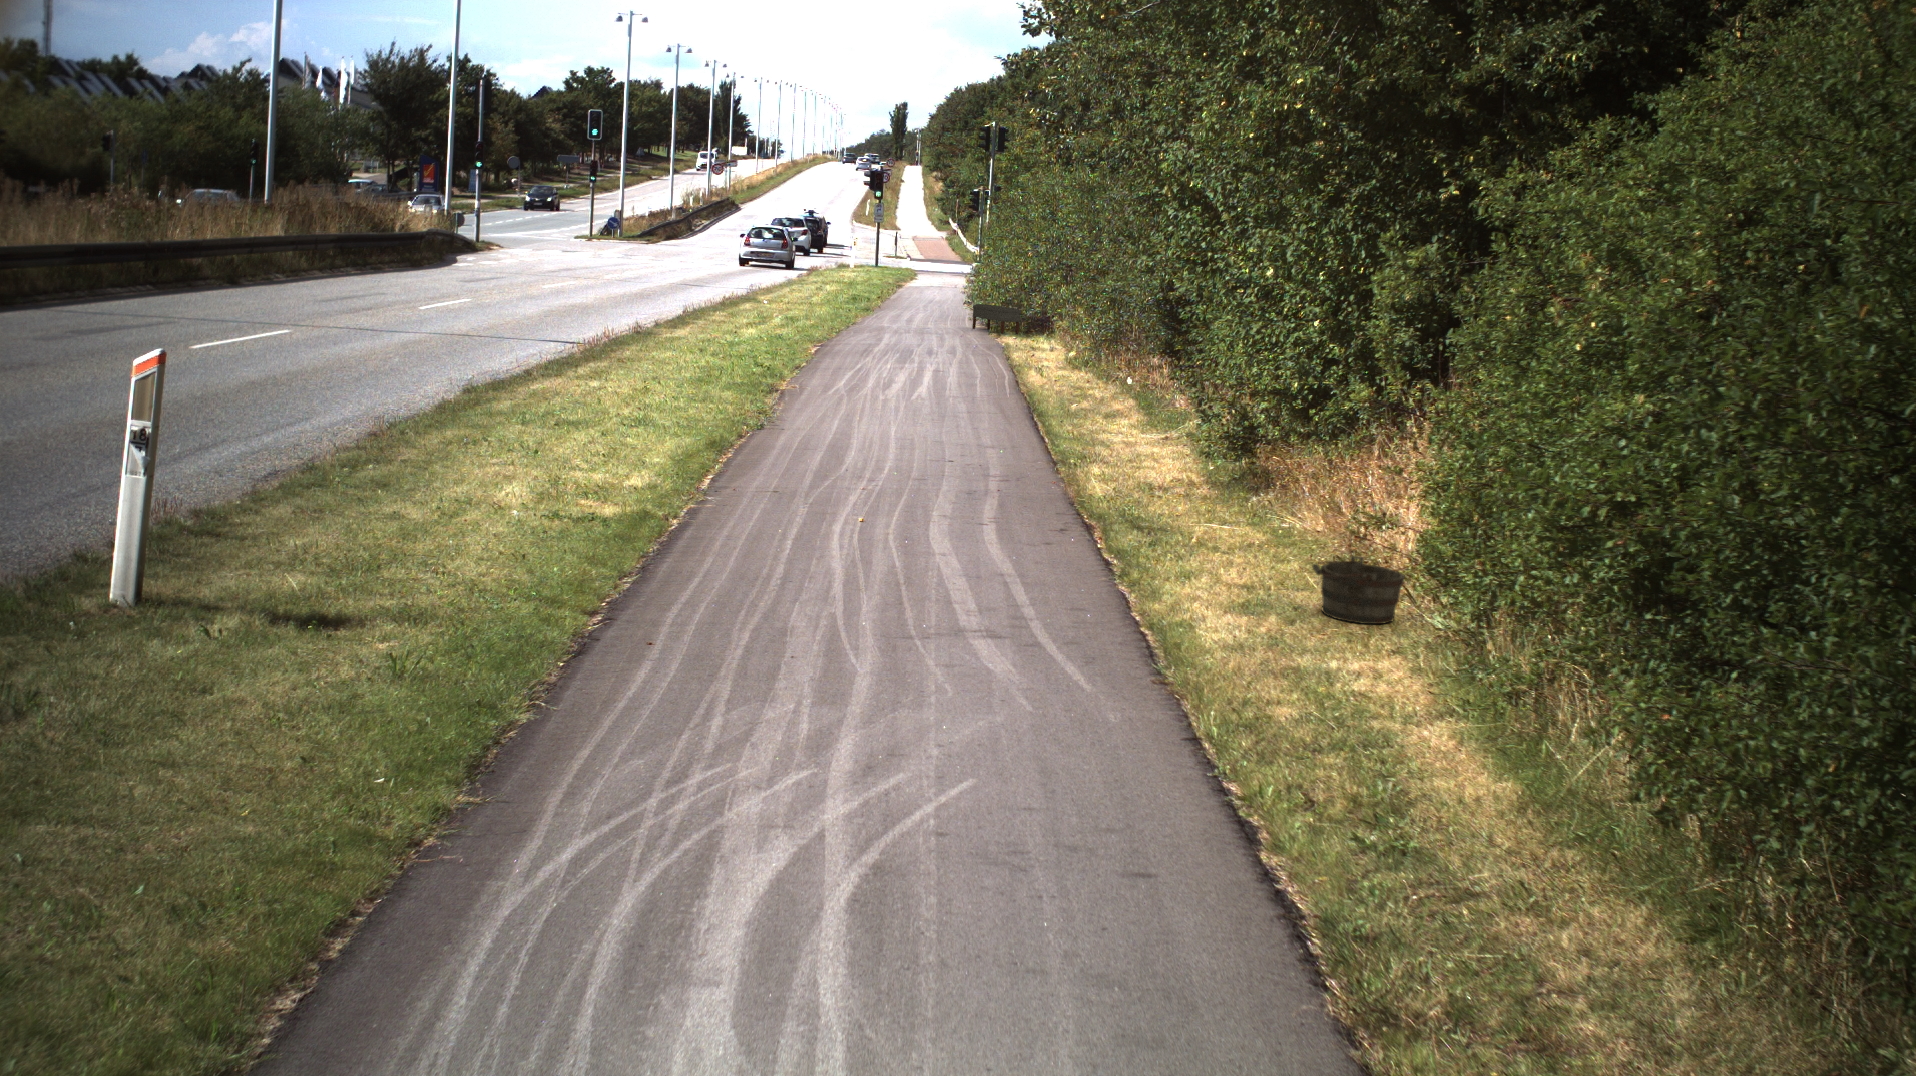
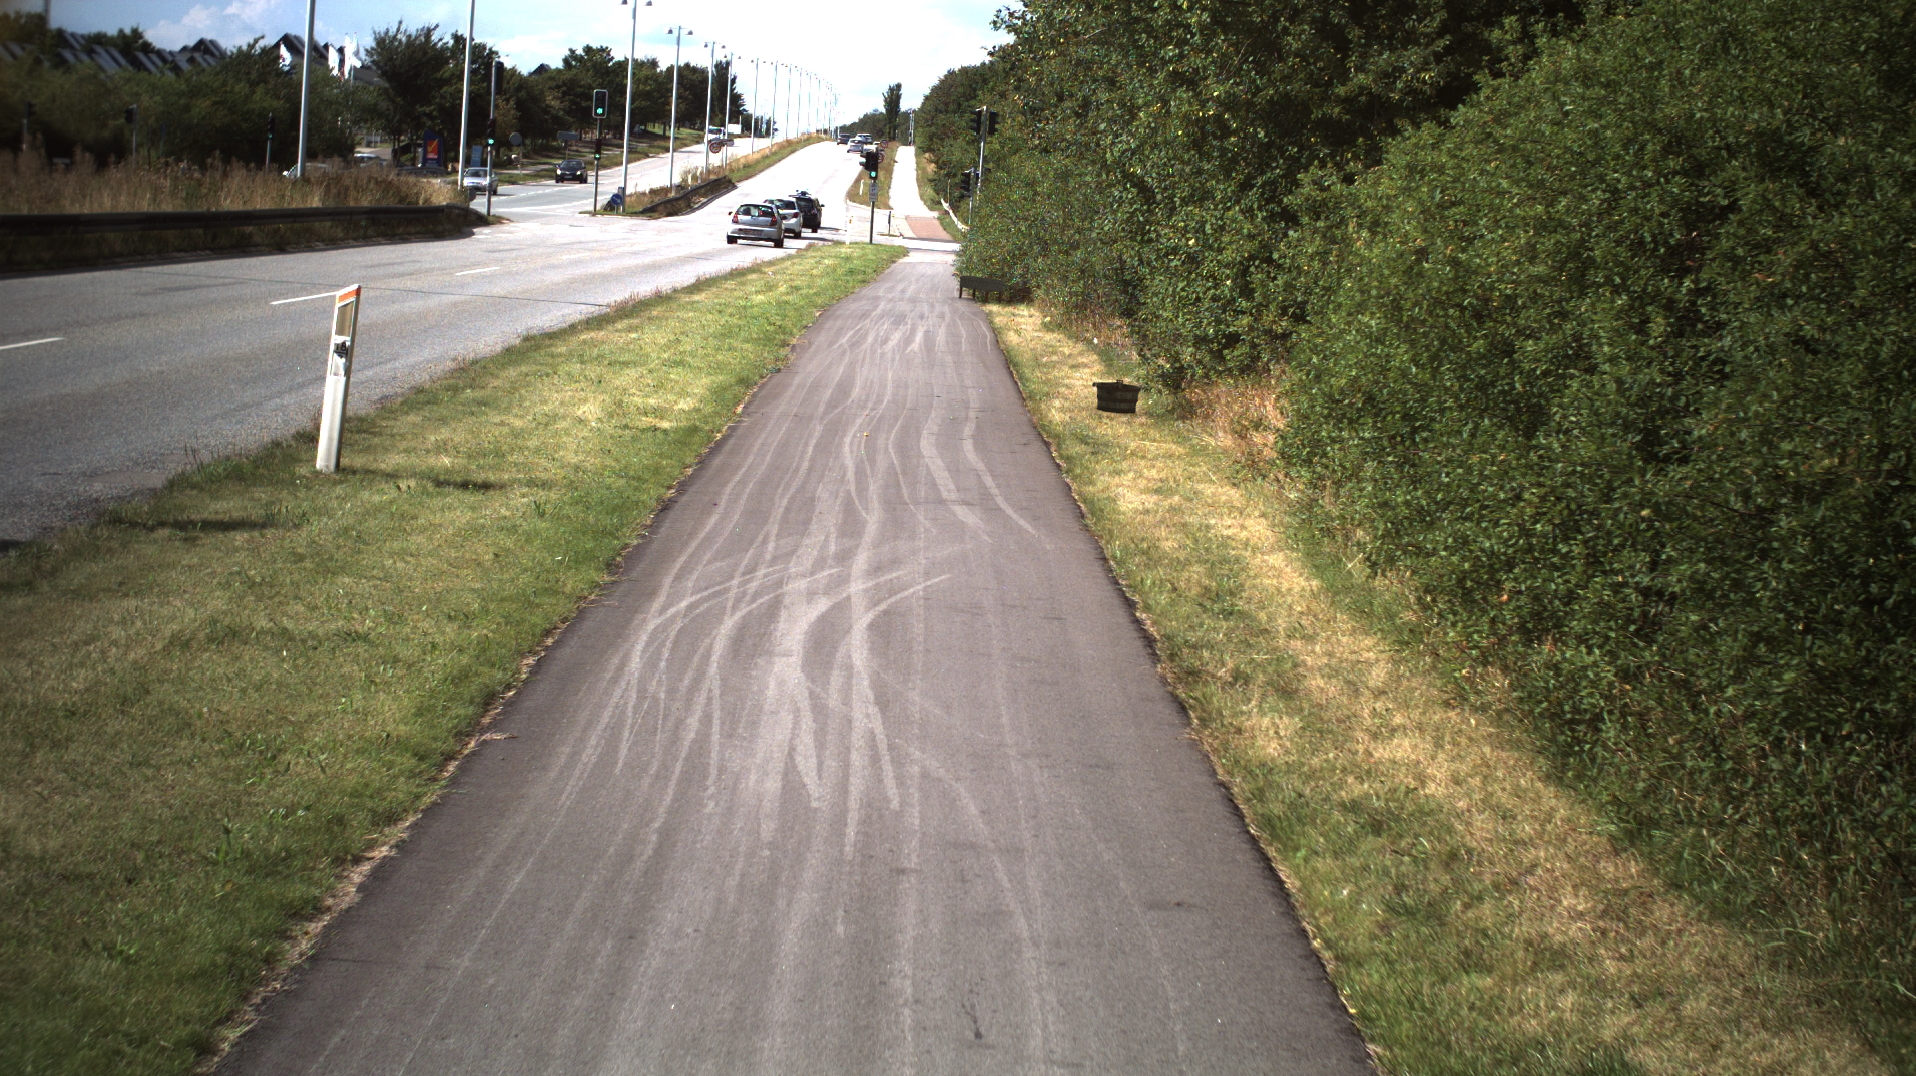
bucket: present [1313,556,1405,624] -> present [1092,379,1141,413]

